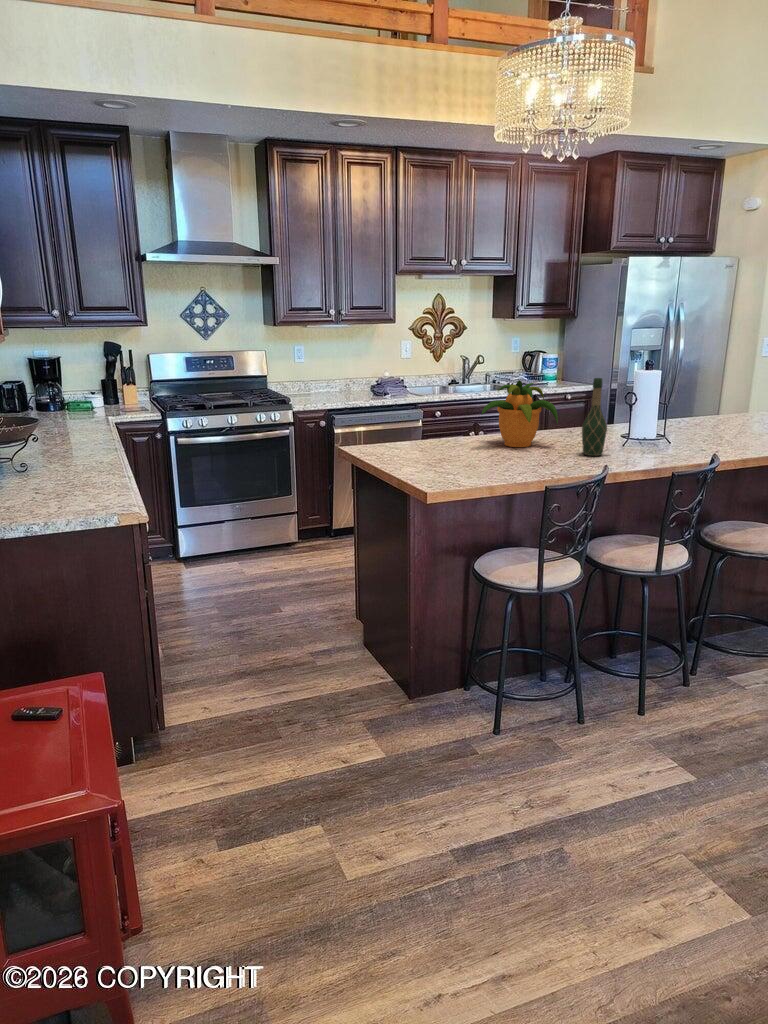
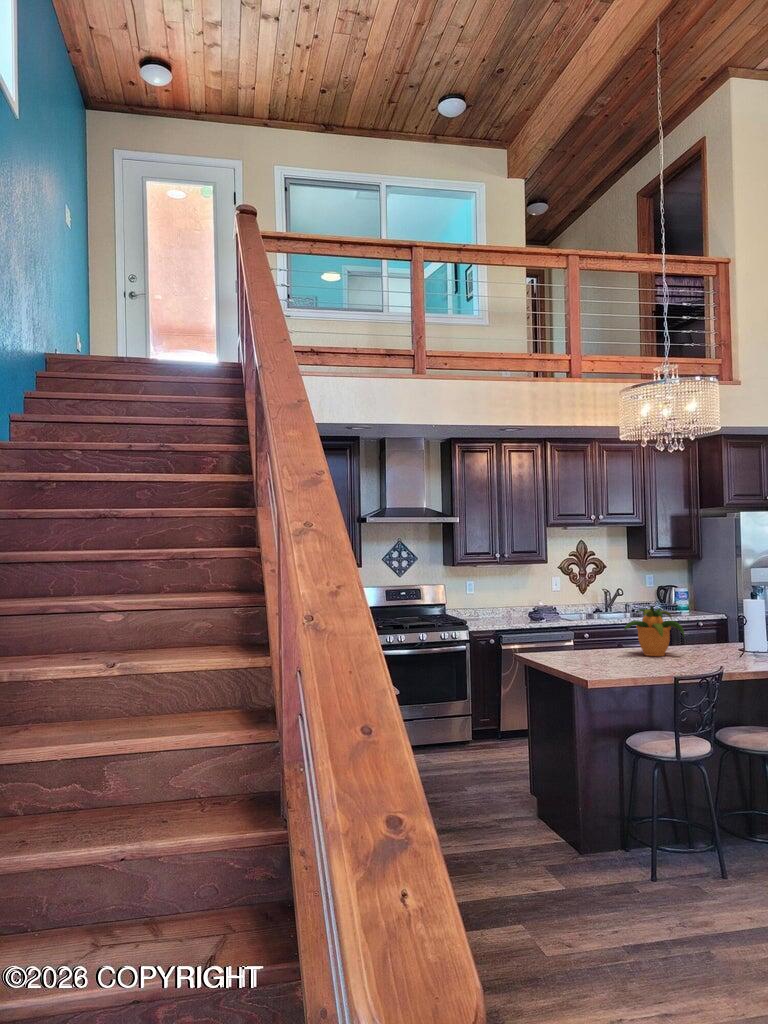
wine bottle: present [582,378,607,456] -> none [703,604,724,662]

